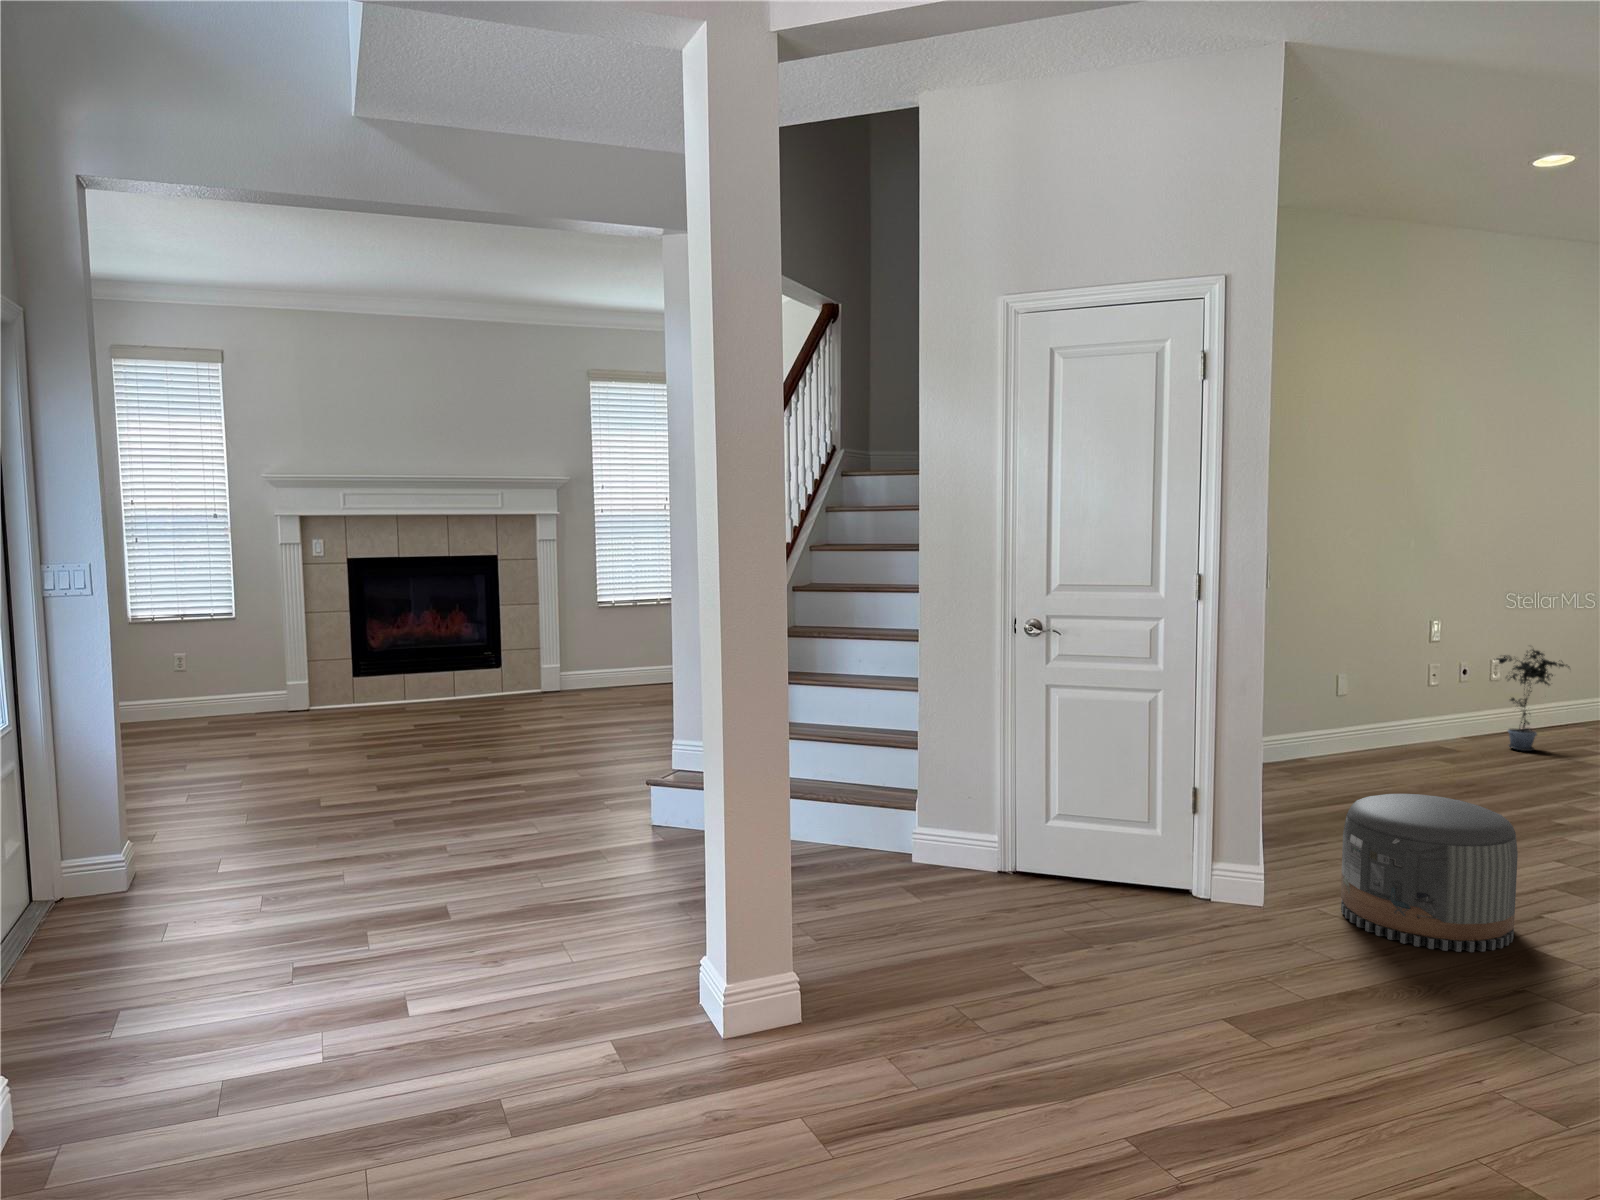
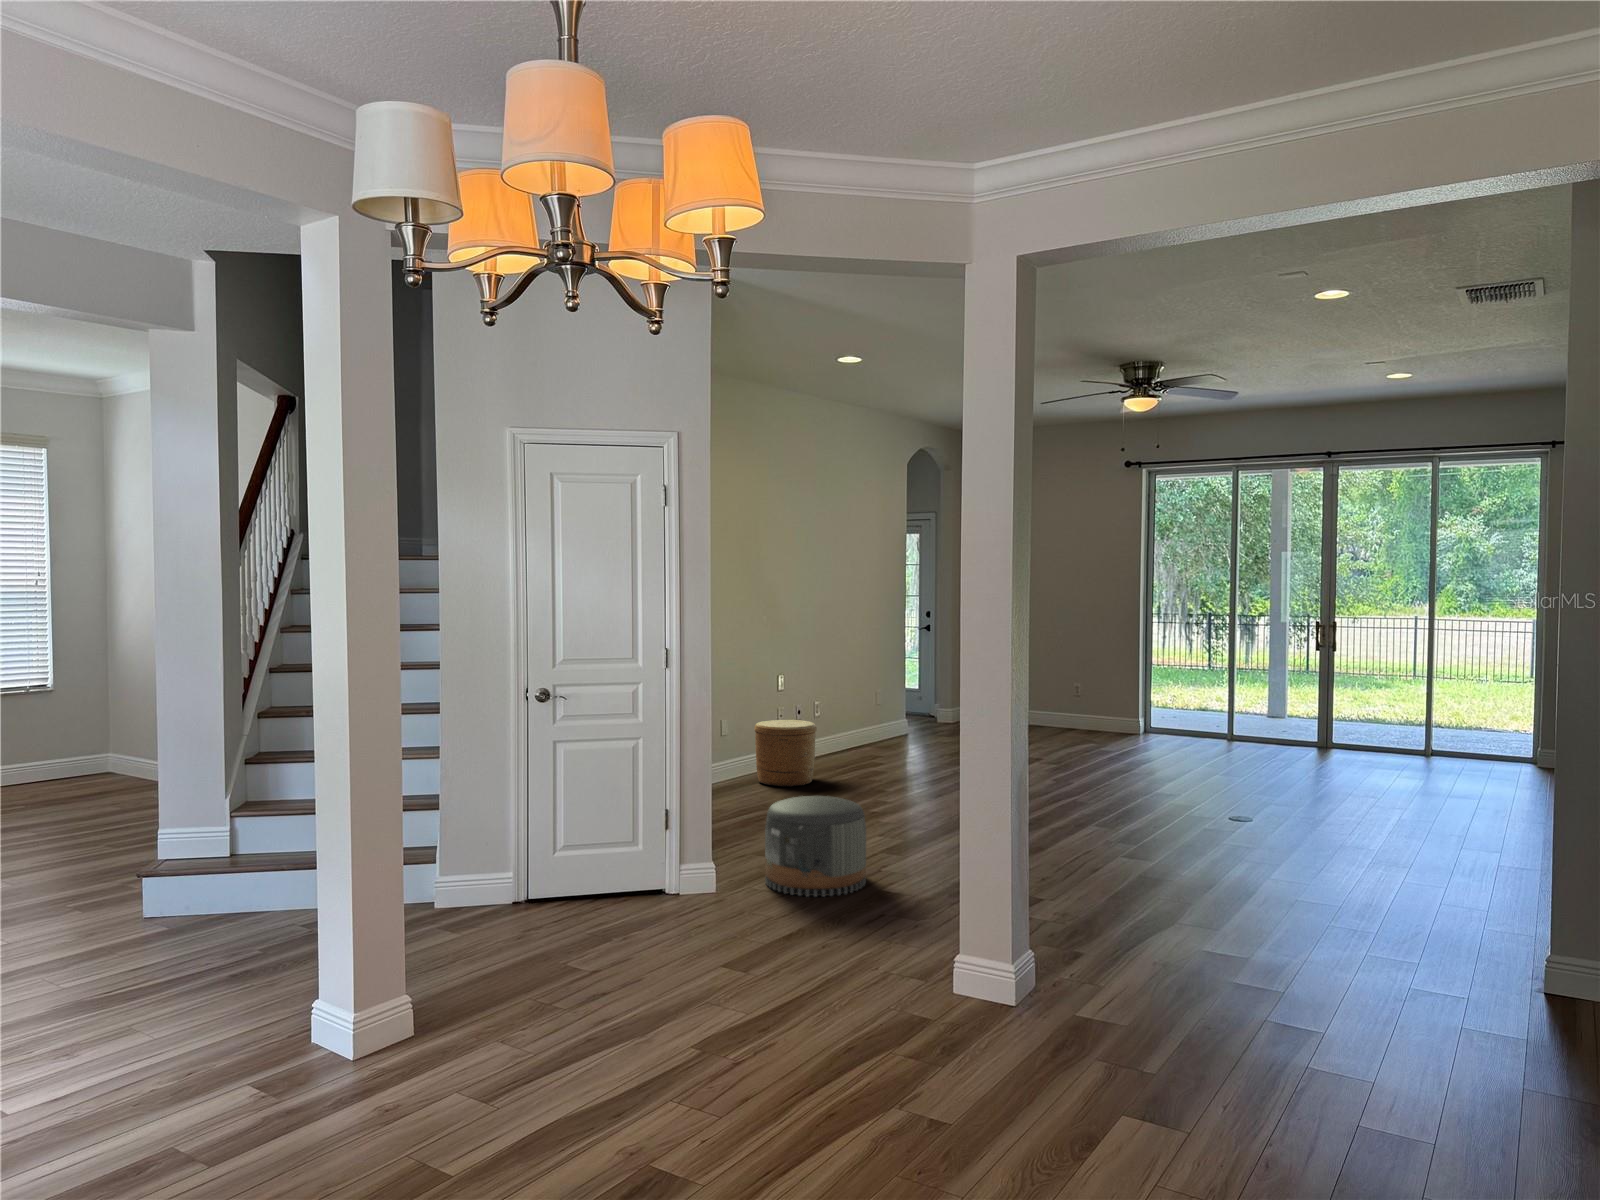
potted plant: present [1497,649,1569,751] -> none [822,690,868,766]
woven basket: none [1377,680,1476,772] -> present [754,720,817,787]

